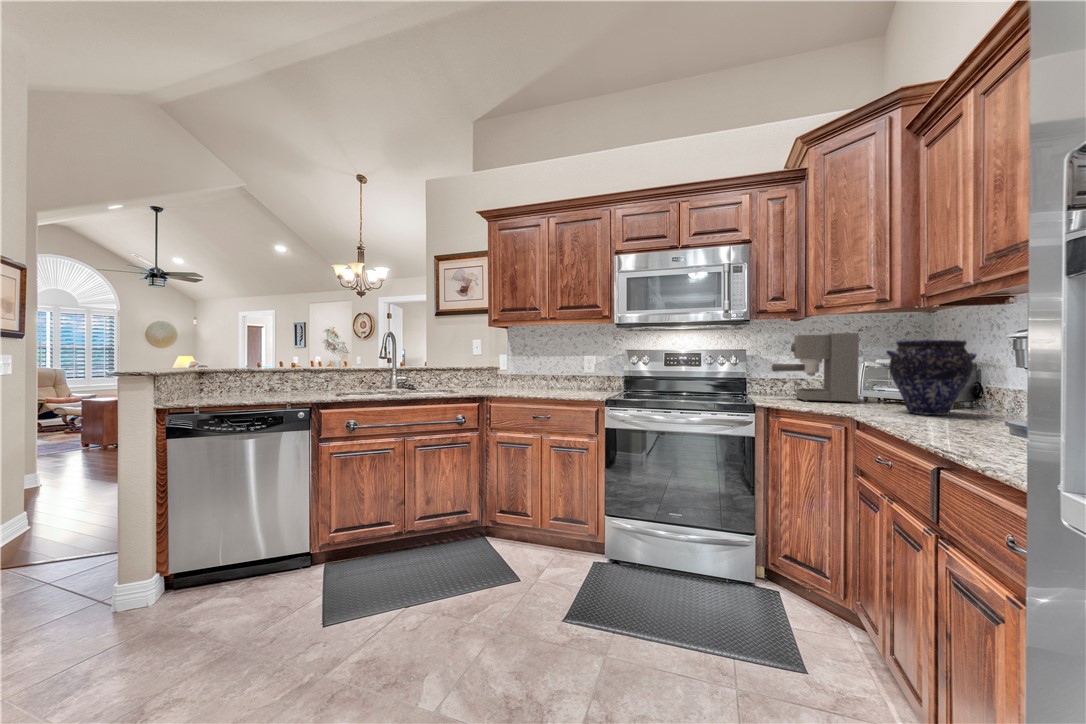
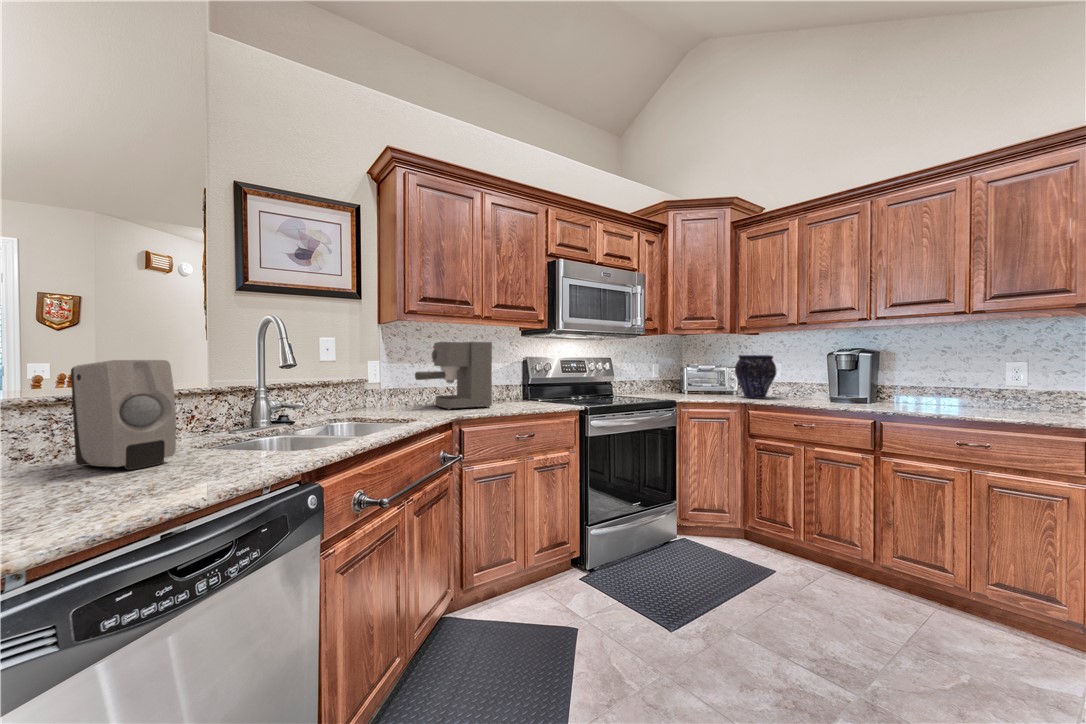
coffee maker: present [772,333,859,403] -> present [415,342,492,410]
soap dispenser: none [306,354,332,396] -> present [71,360,176,470]

